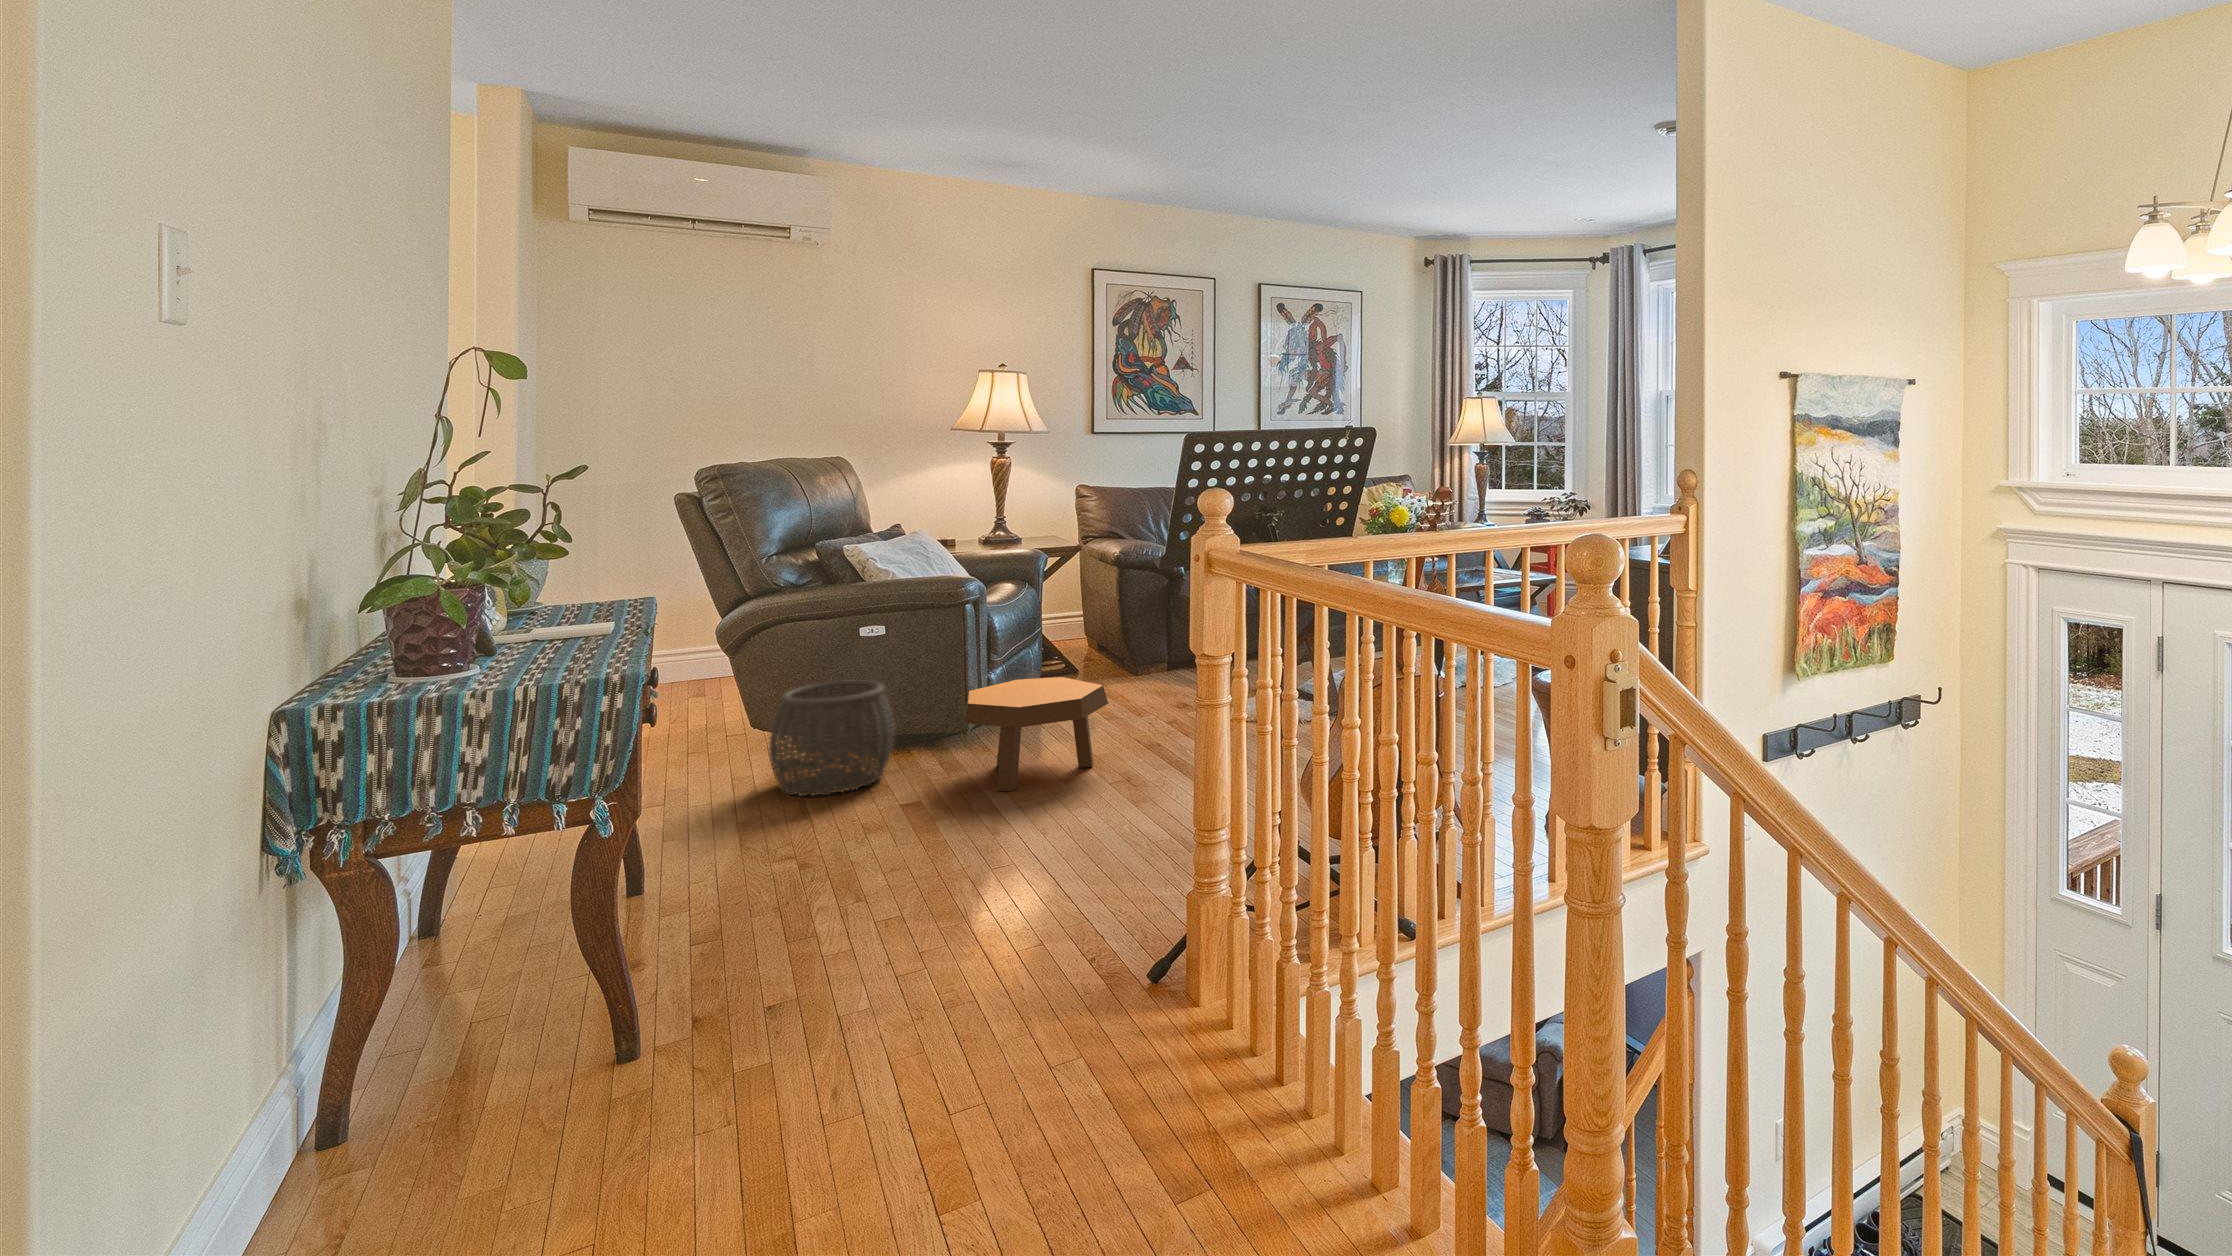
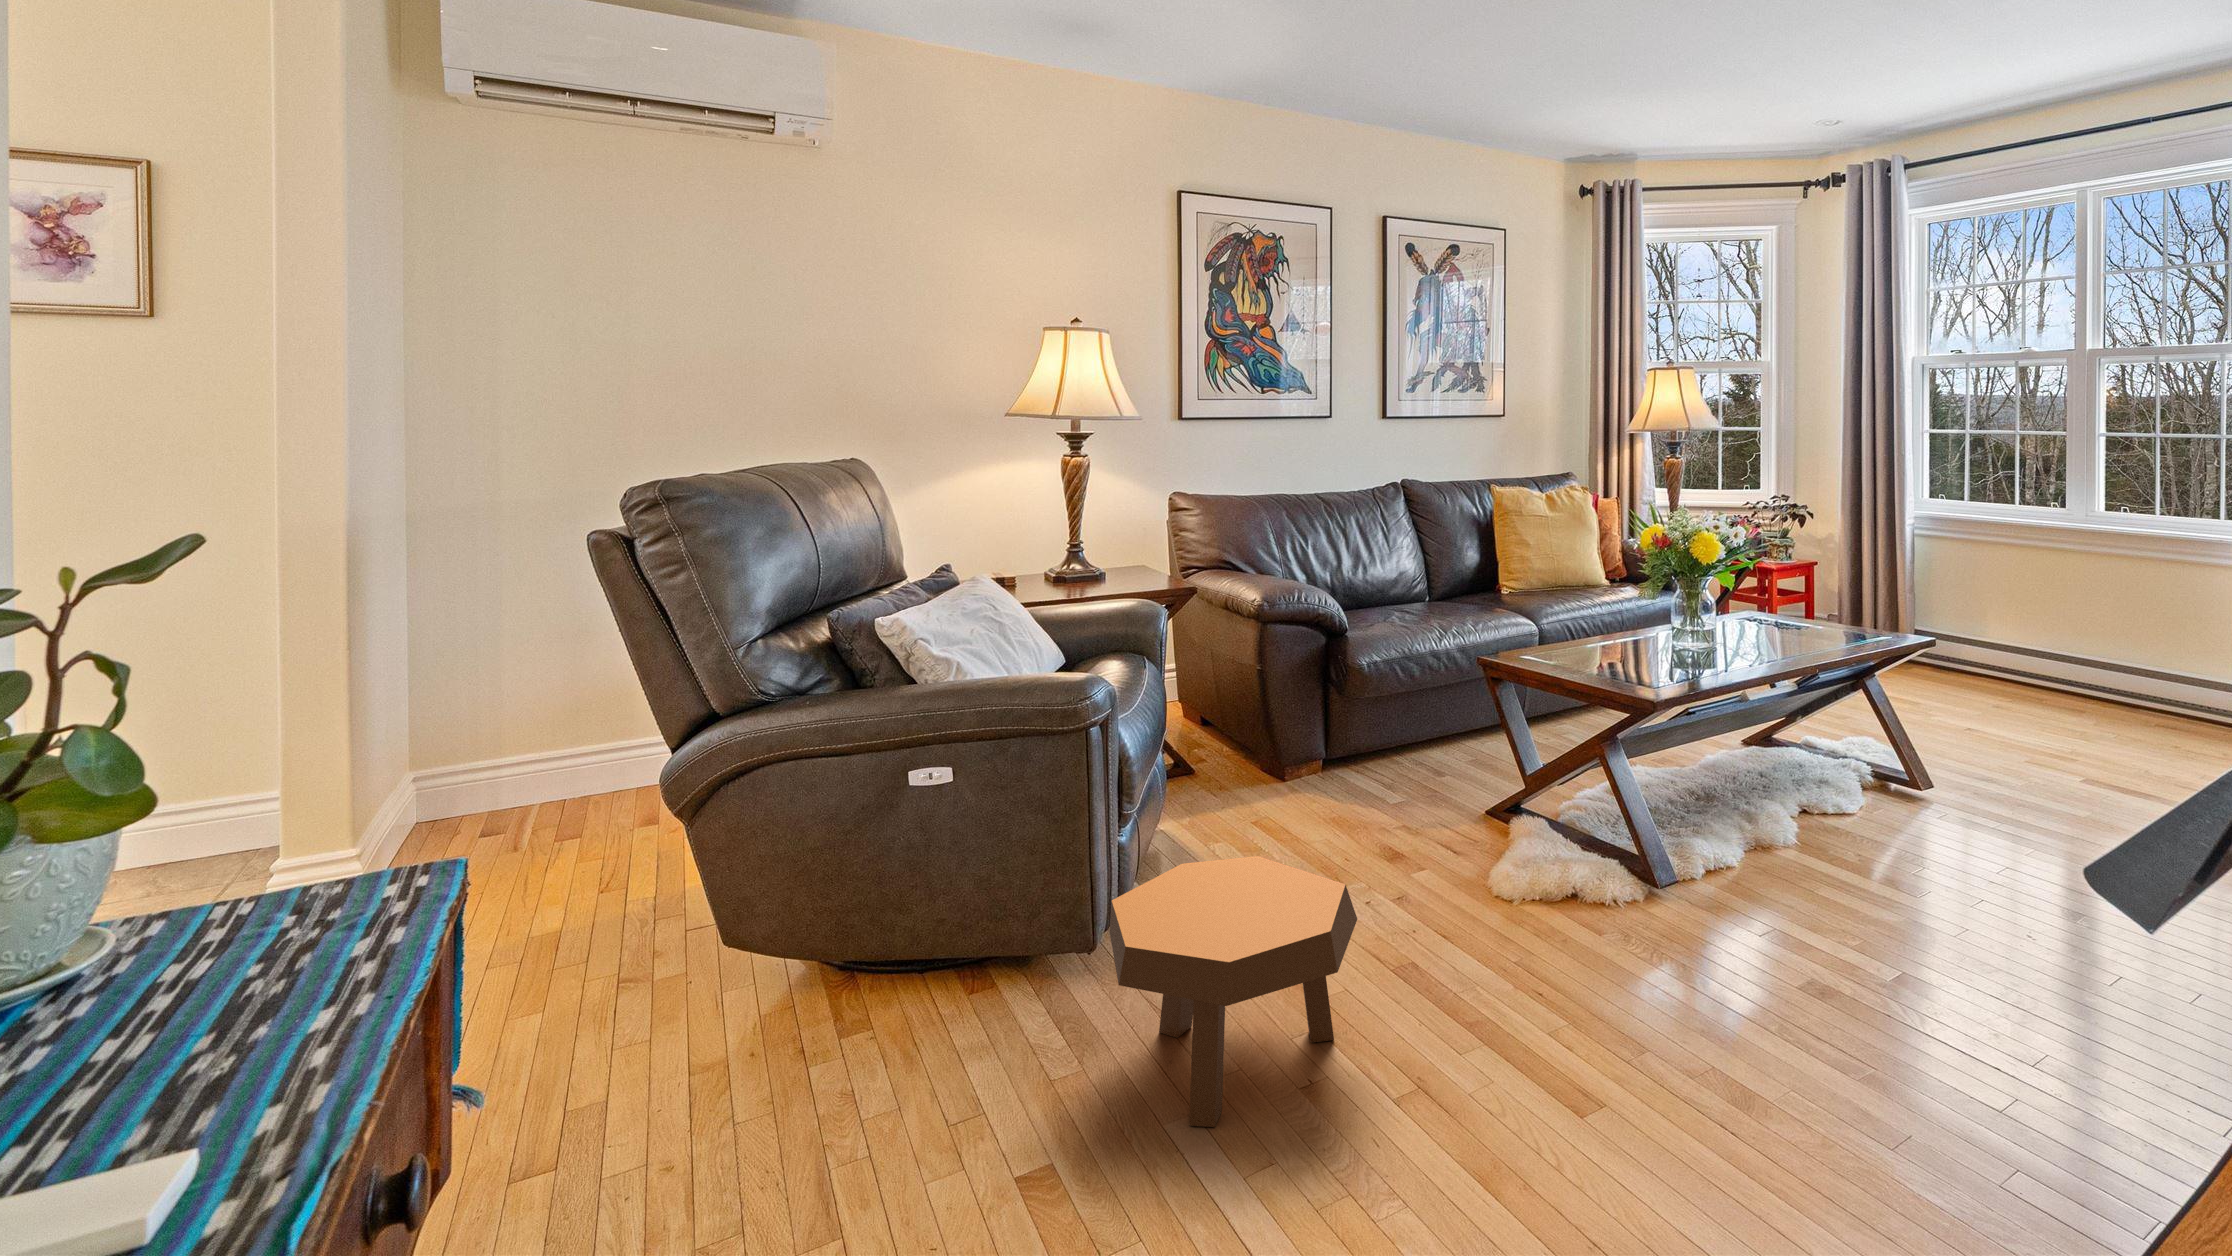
woven basket: present [769,681,894,796] -> none [752,882,985,1144]

